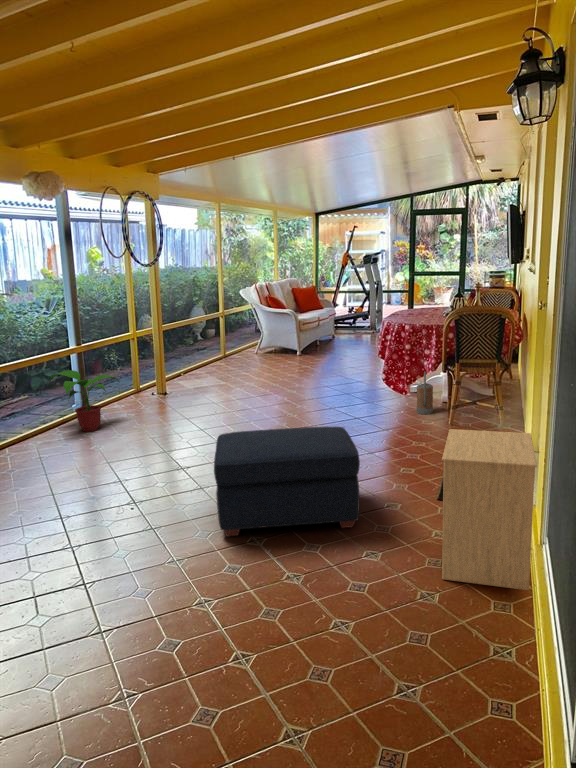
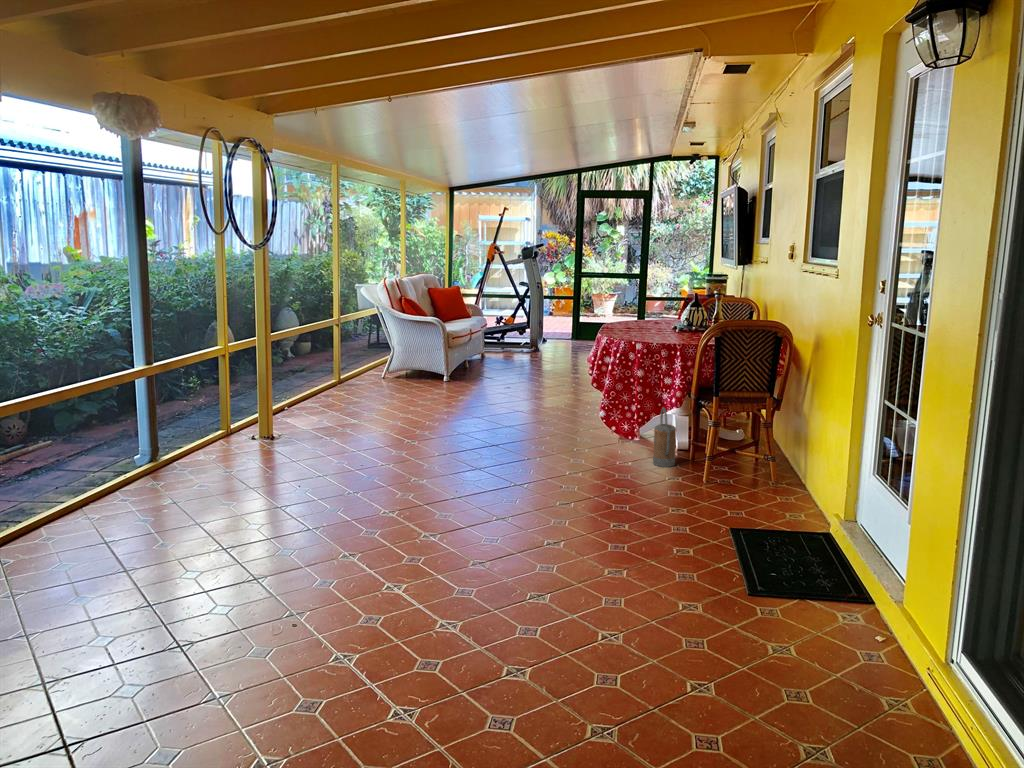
potted plant: present [50,370,119,432] -> none [104,404,220,501]
ottoman: present [214,426,360,536] -> none [441,495,684,682]
side table: present [442,429,537,590] -> none [817,503,1014,751]

